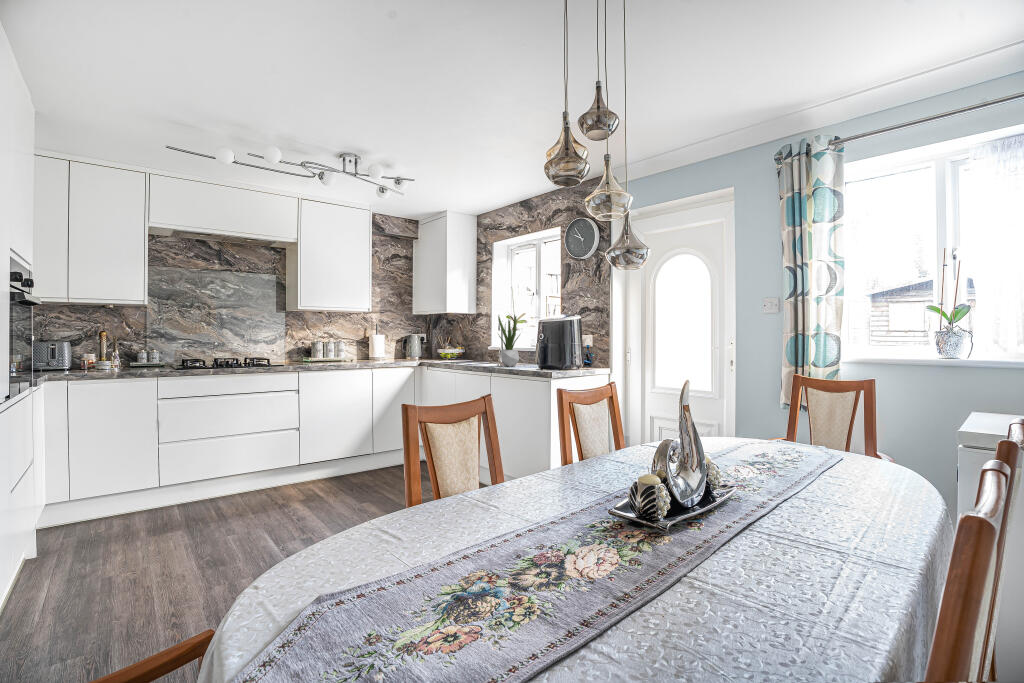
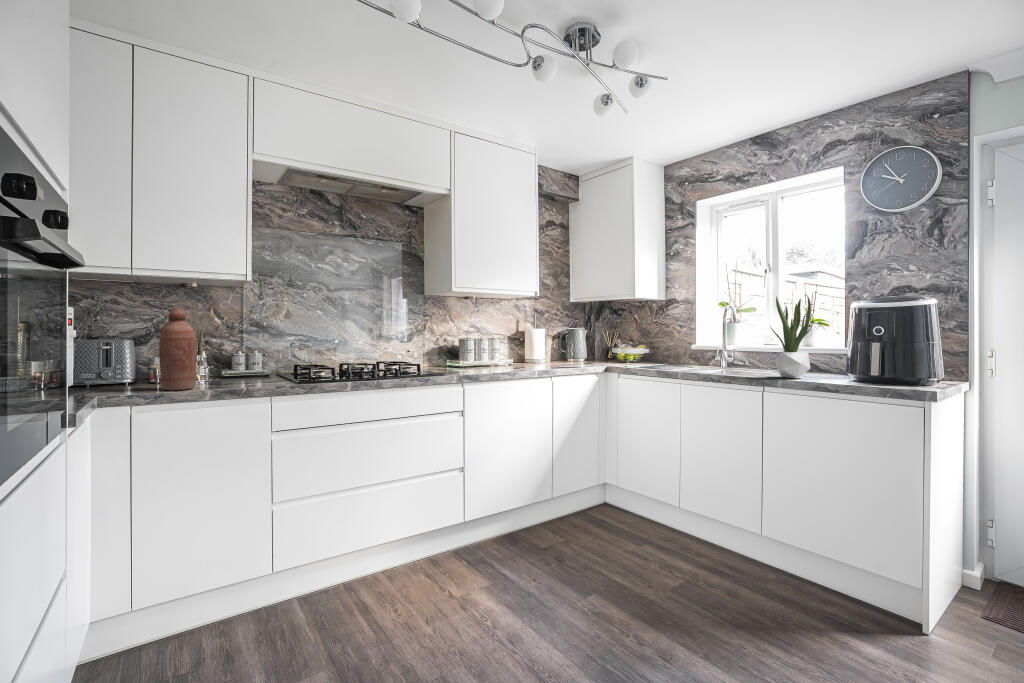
bottle: none [87,322,111,372] -> present [159,308,196,390]

